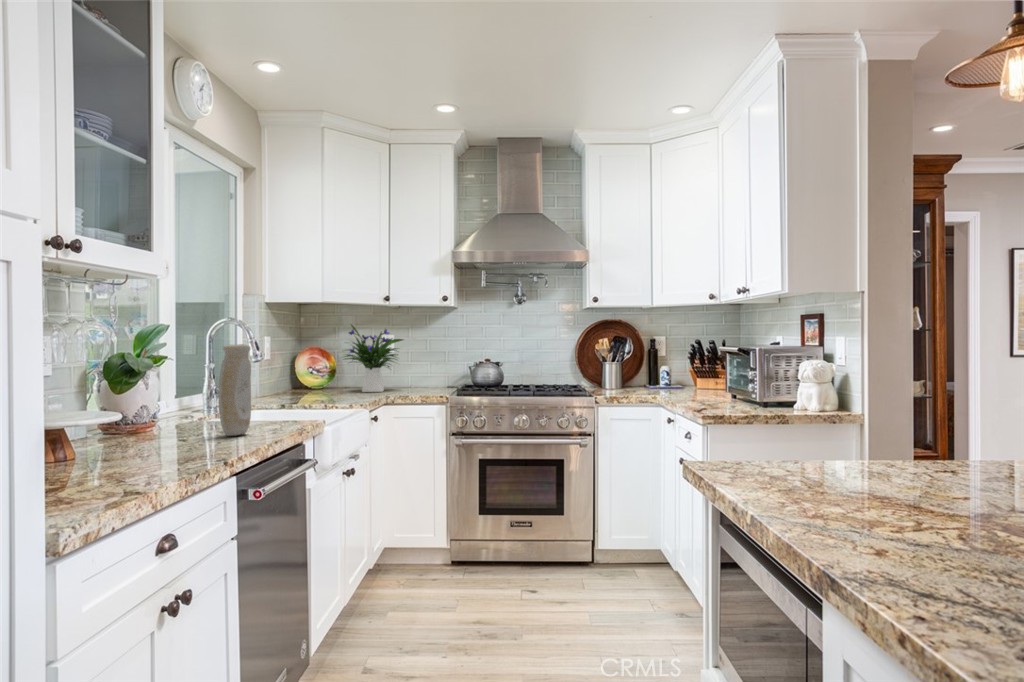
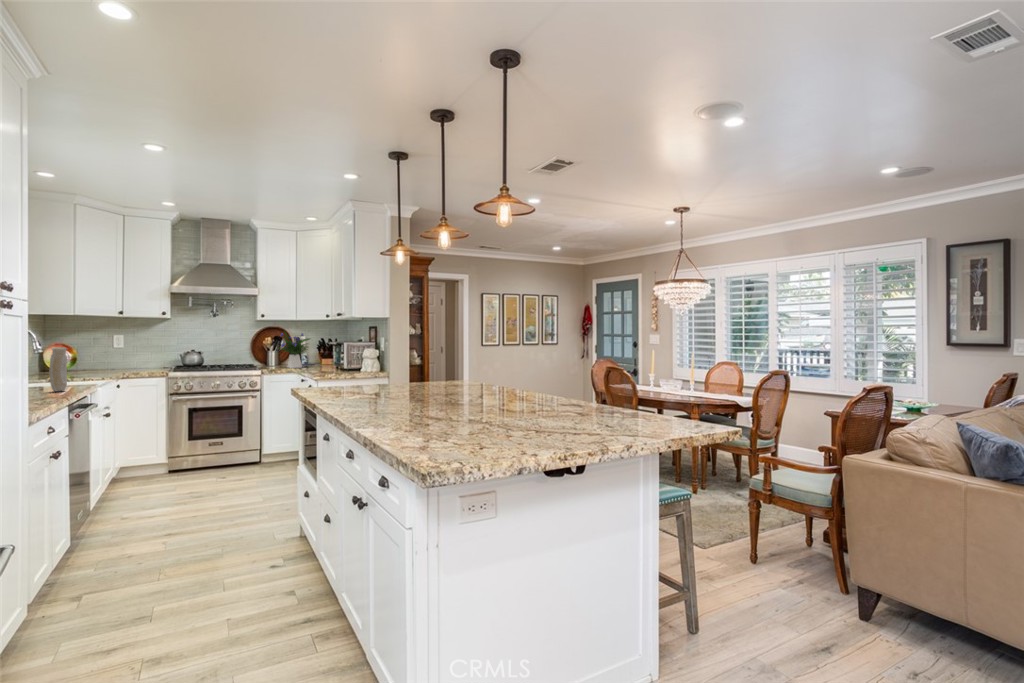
flower arrangement: present [345,325,403,392] -> present [280,331,309,368]

